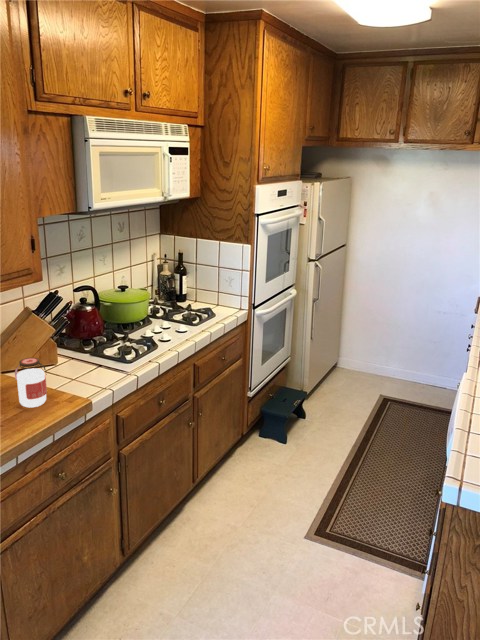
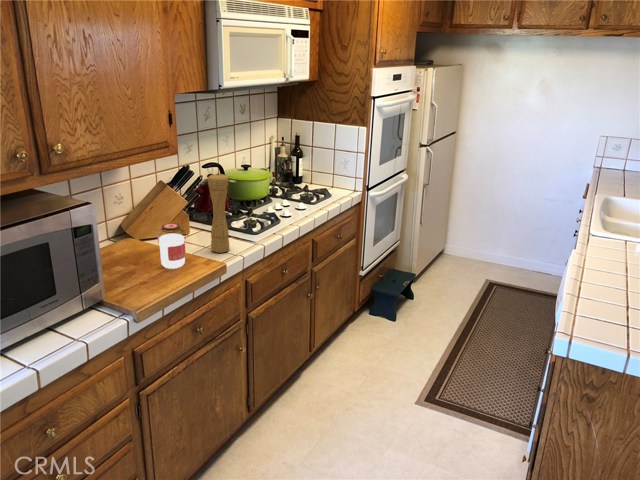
pepper mill: none [73,302,98,386] -> present [208,173,230,253]

